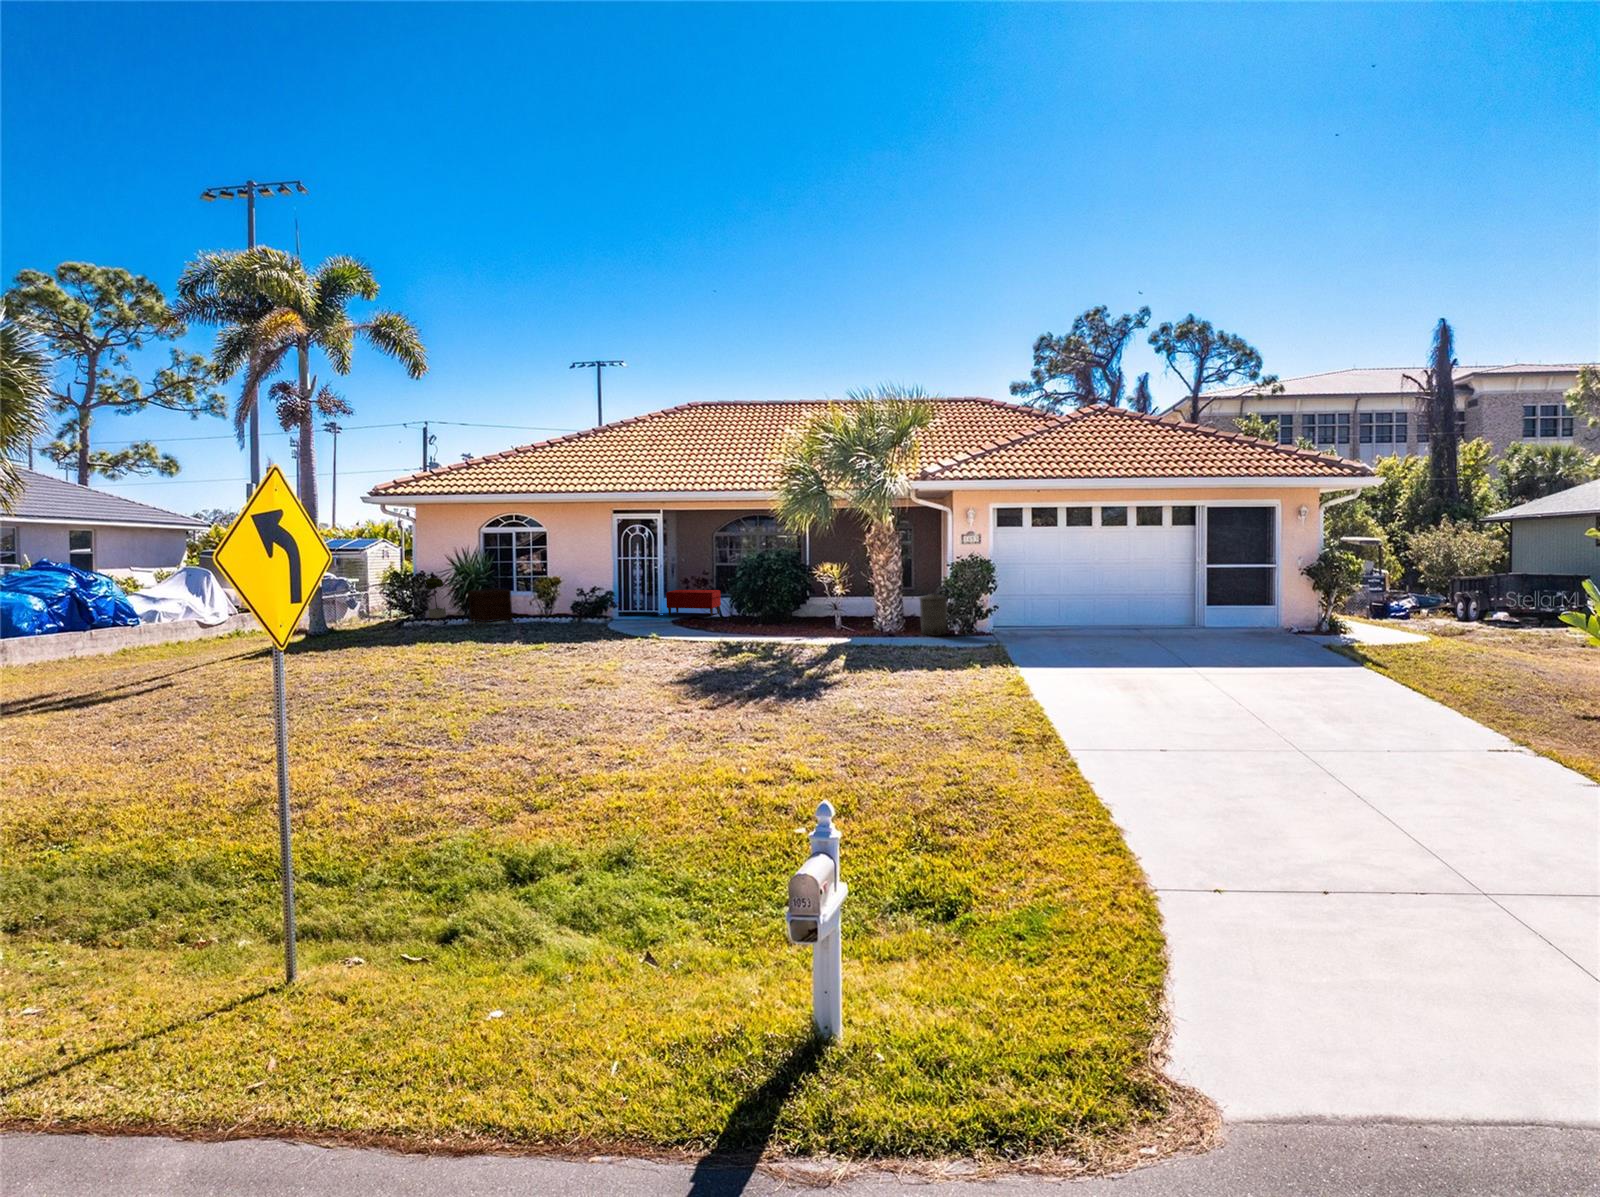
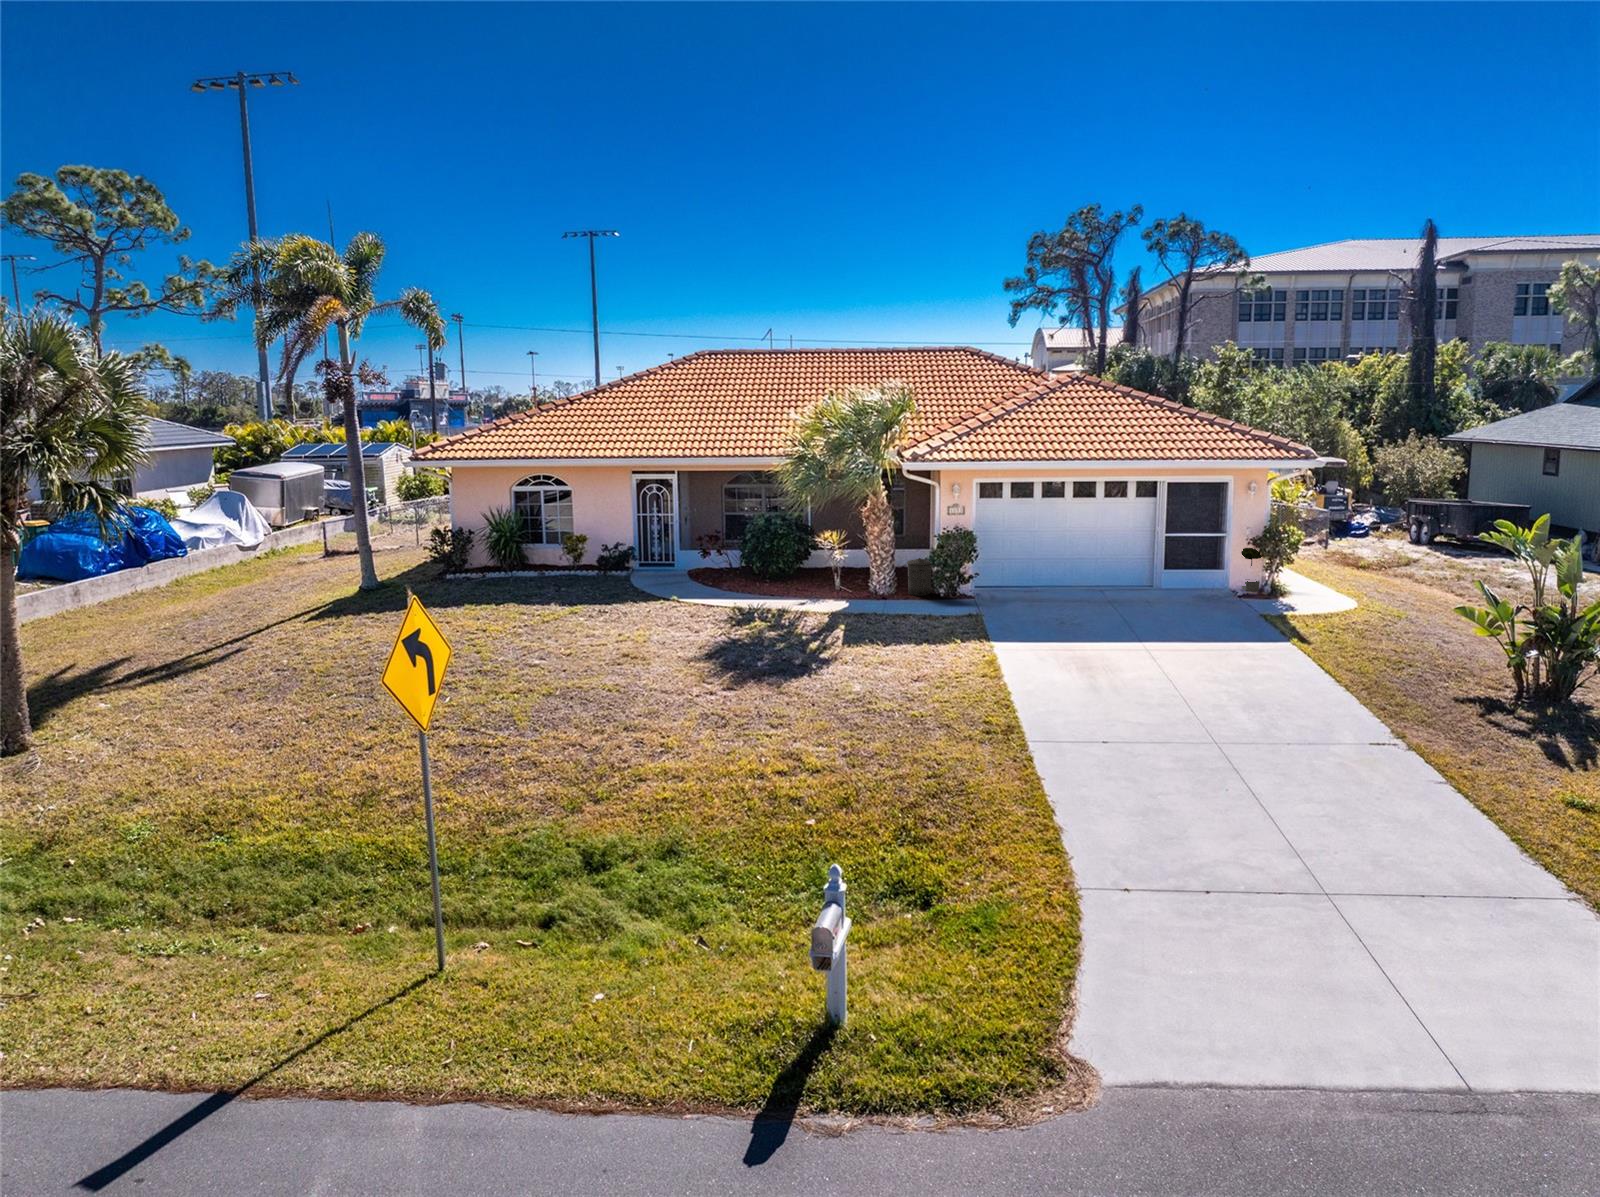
potted tree: present [426,578,446,618] -> present [1241,548,1263,591]
wooden crate: present [468,588,512,622] -> none [506,542,546,574]
bench: present [666,590,721,616] -> none [682,543,731,568]

